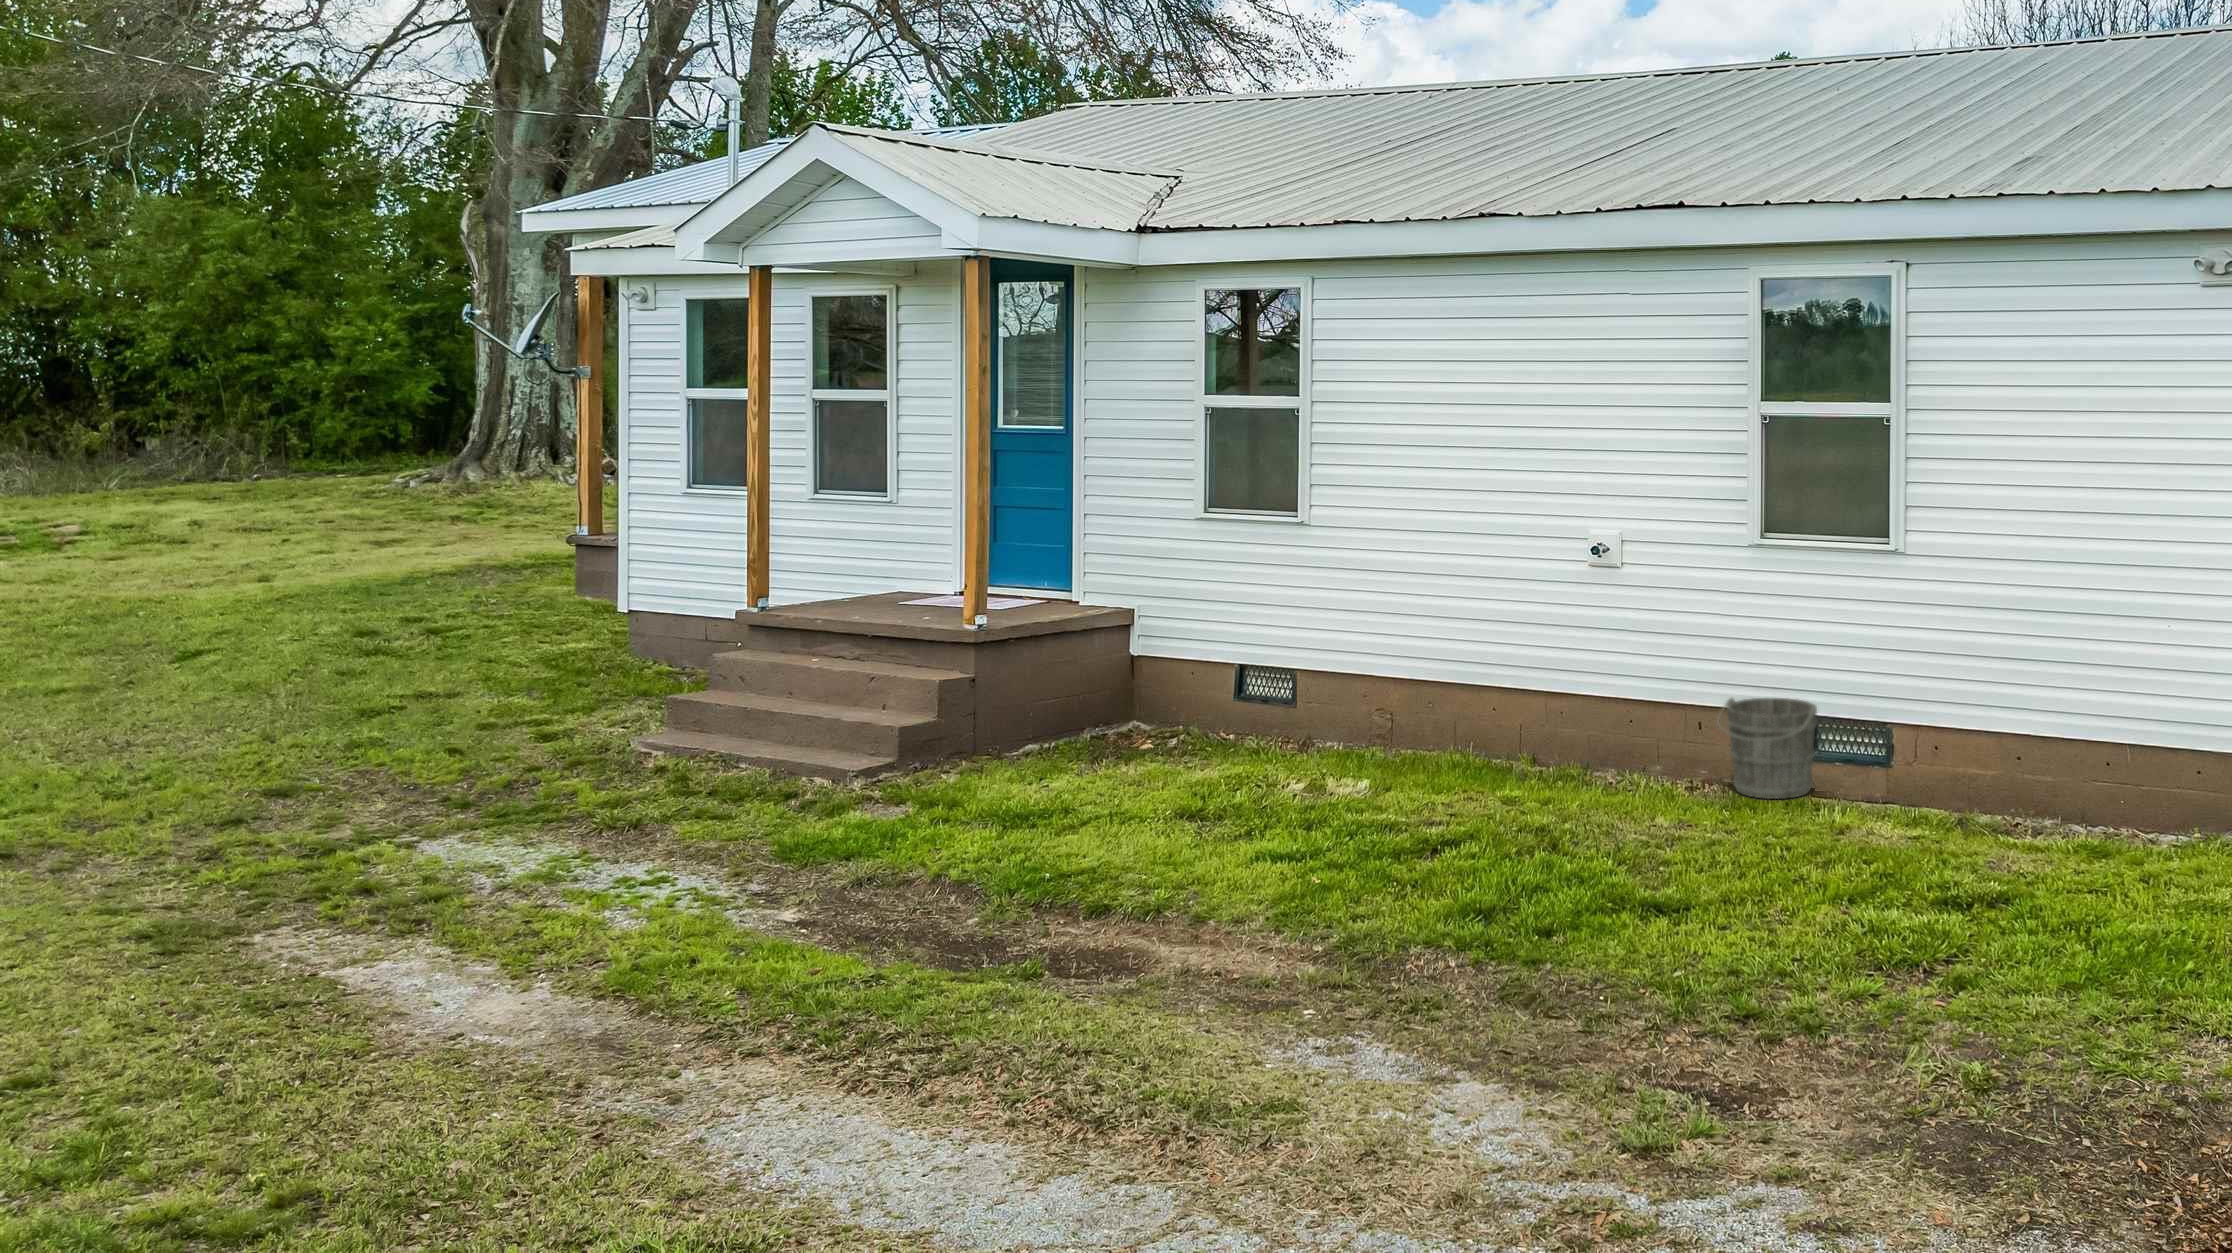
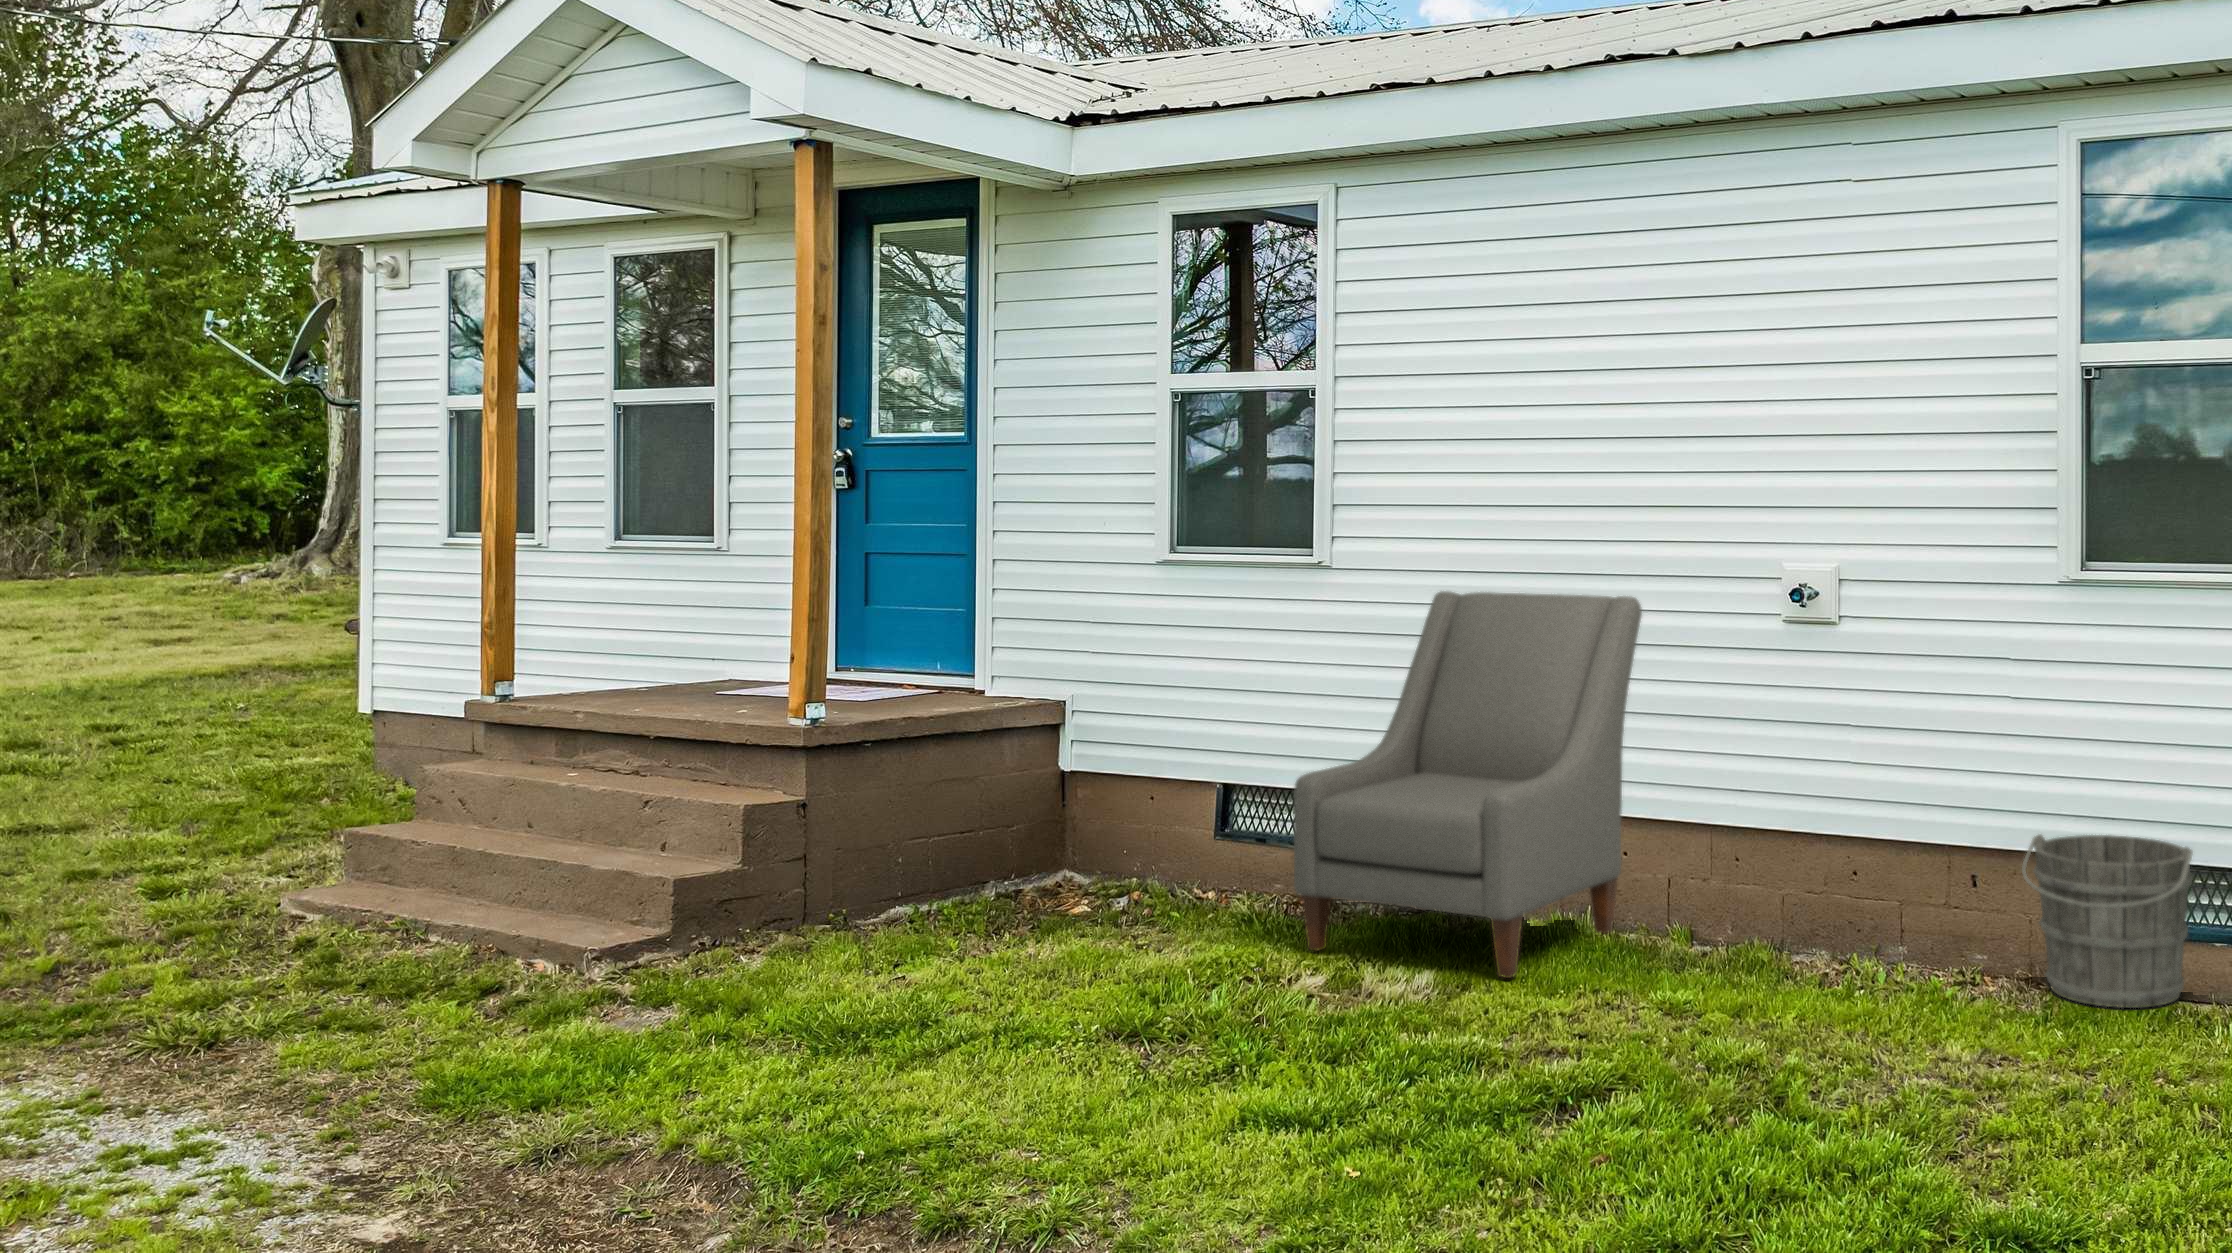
chair: none [1285,543,1505,785] -> present [1293,591,1642,978]

